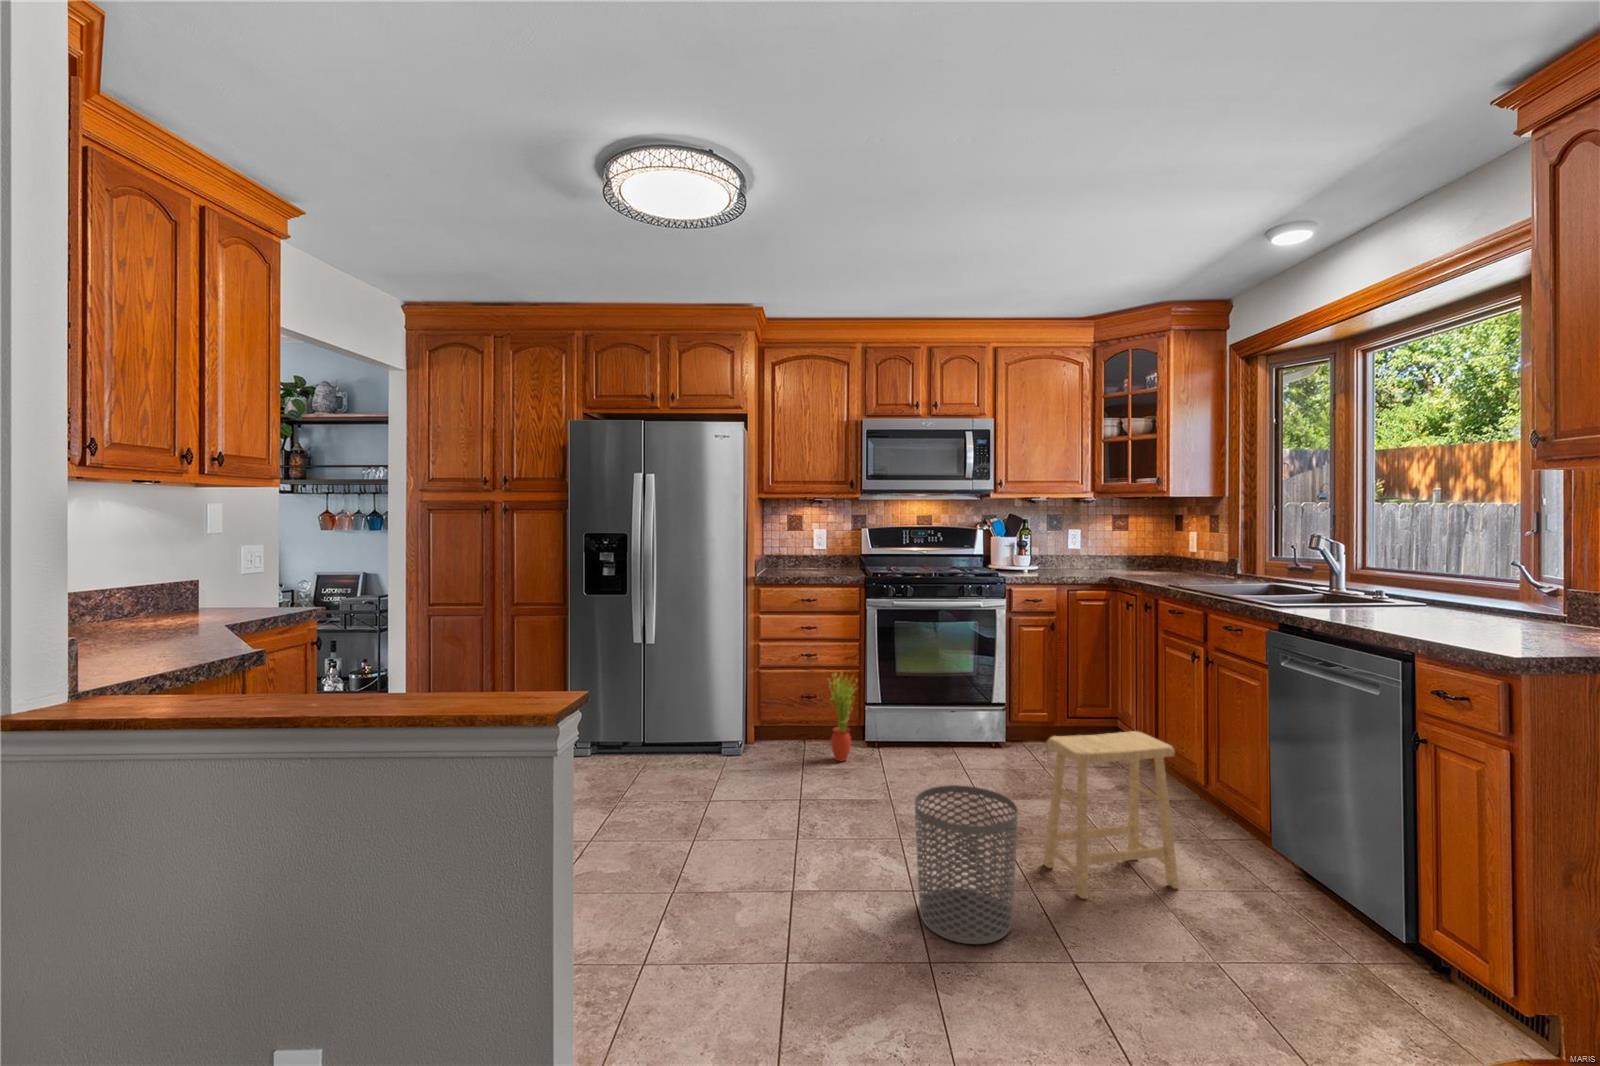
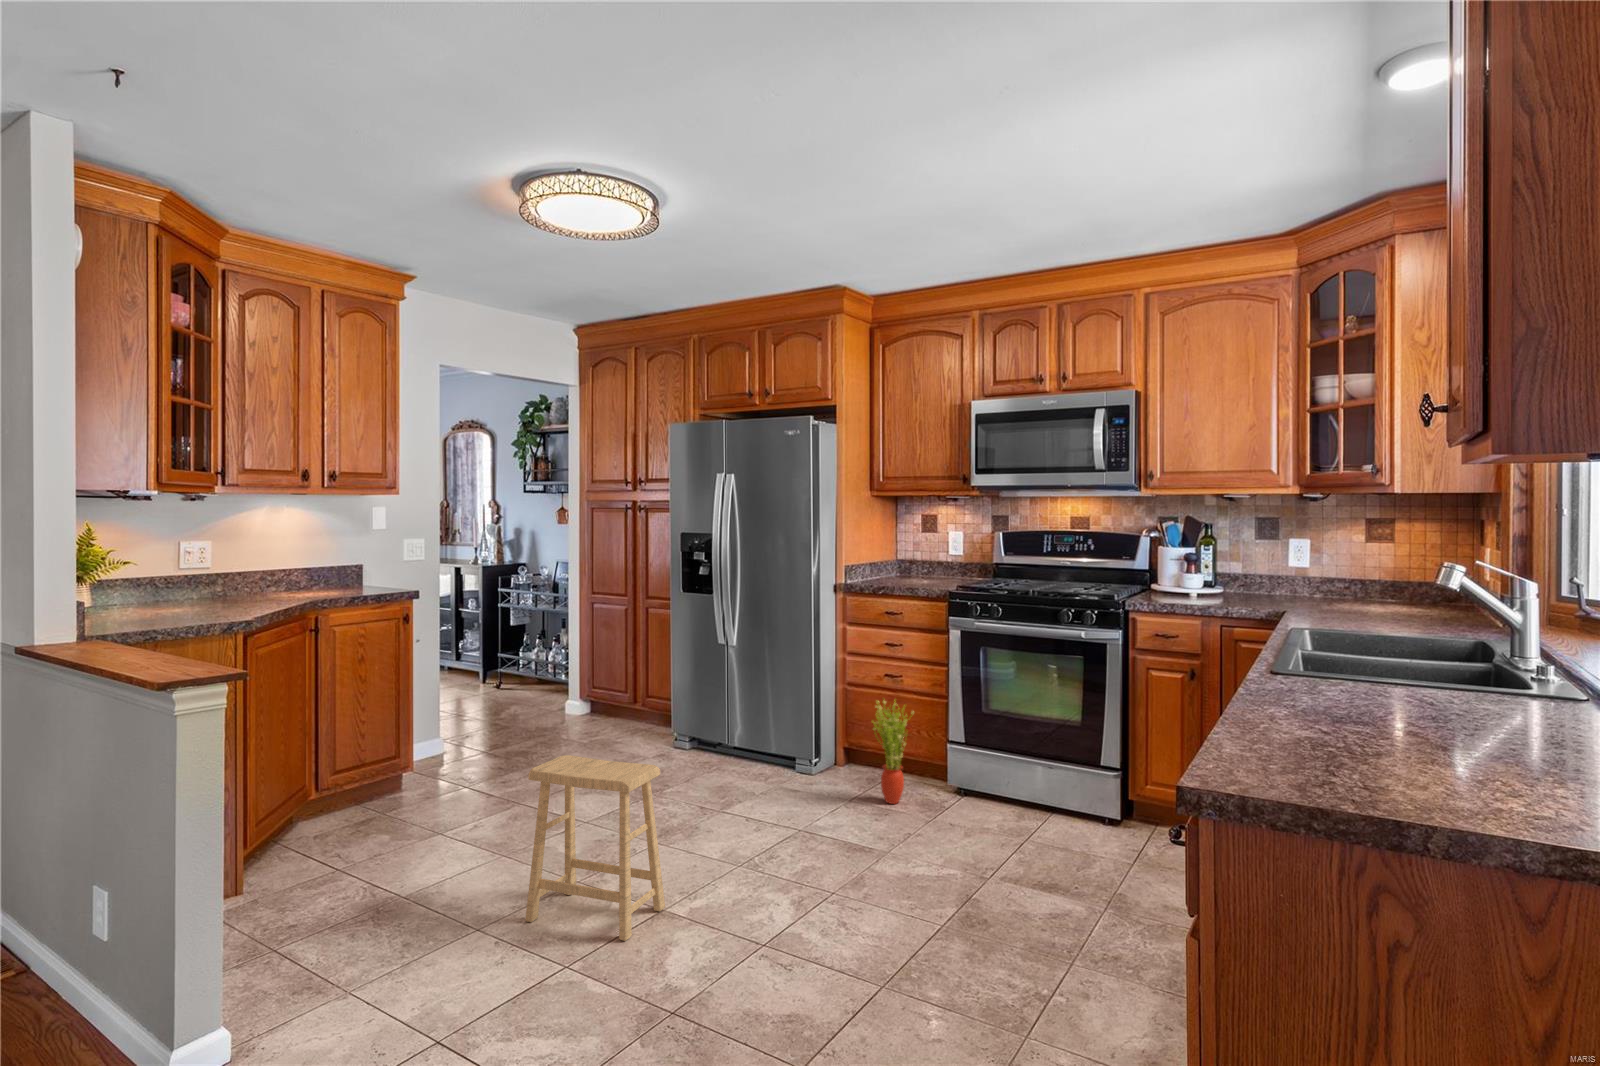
footstool: present [1043,731,1179,899] -> present [525,755,665,941]
waste bin: present [915,785,1018,944] -> none [720,820,829,988]

